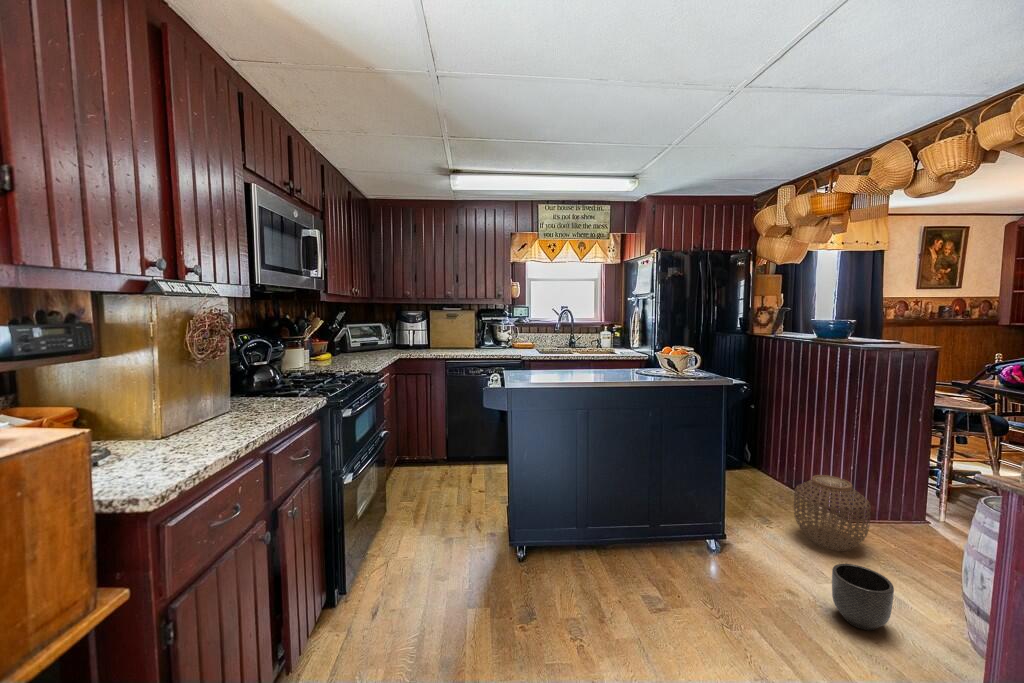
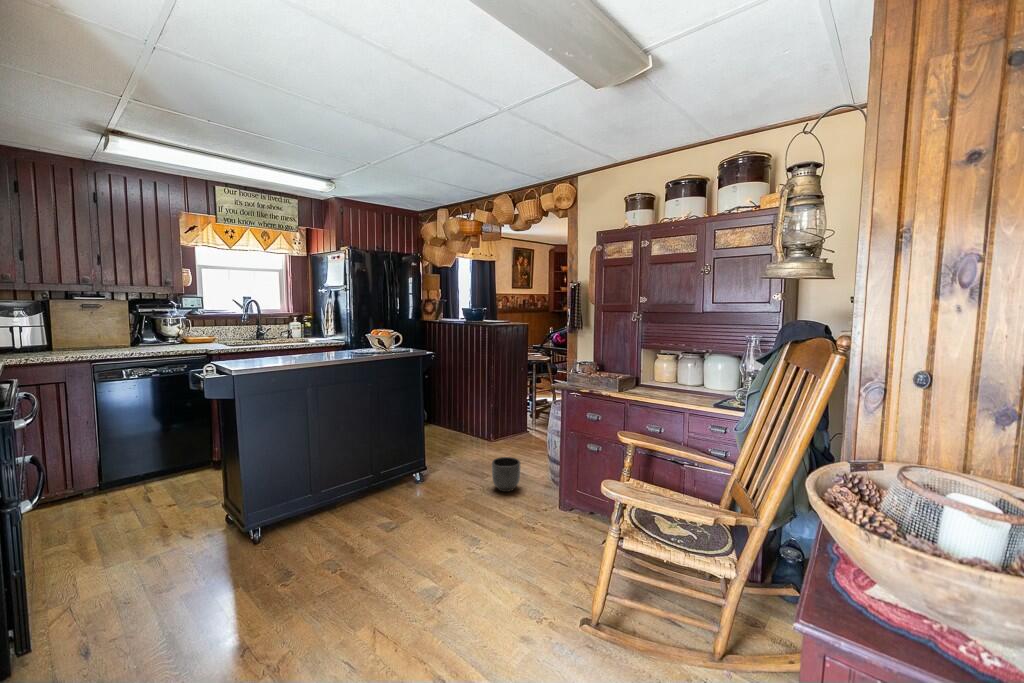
woven basket: present [794,475,871,551] -> none [464,412,504,459]

